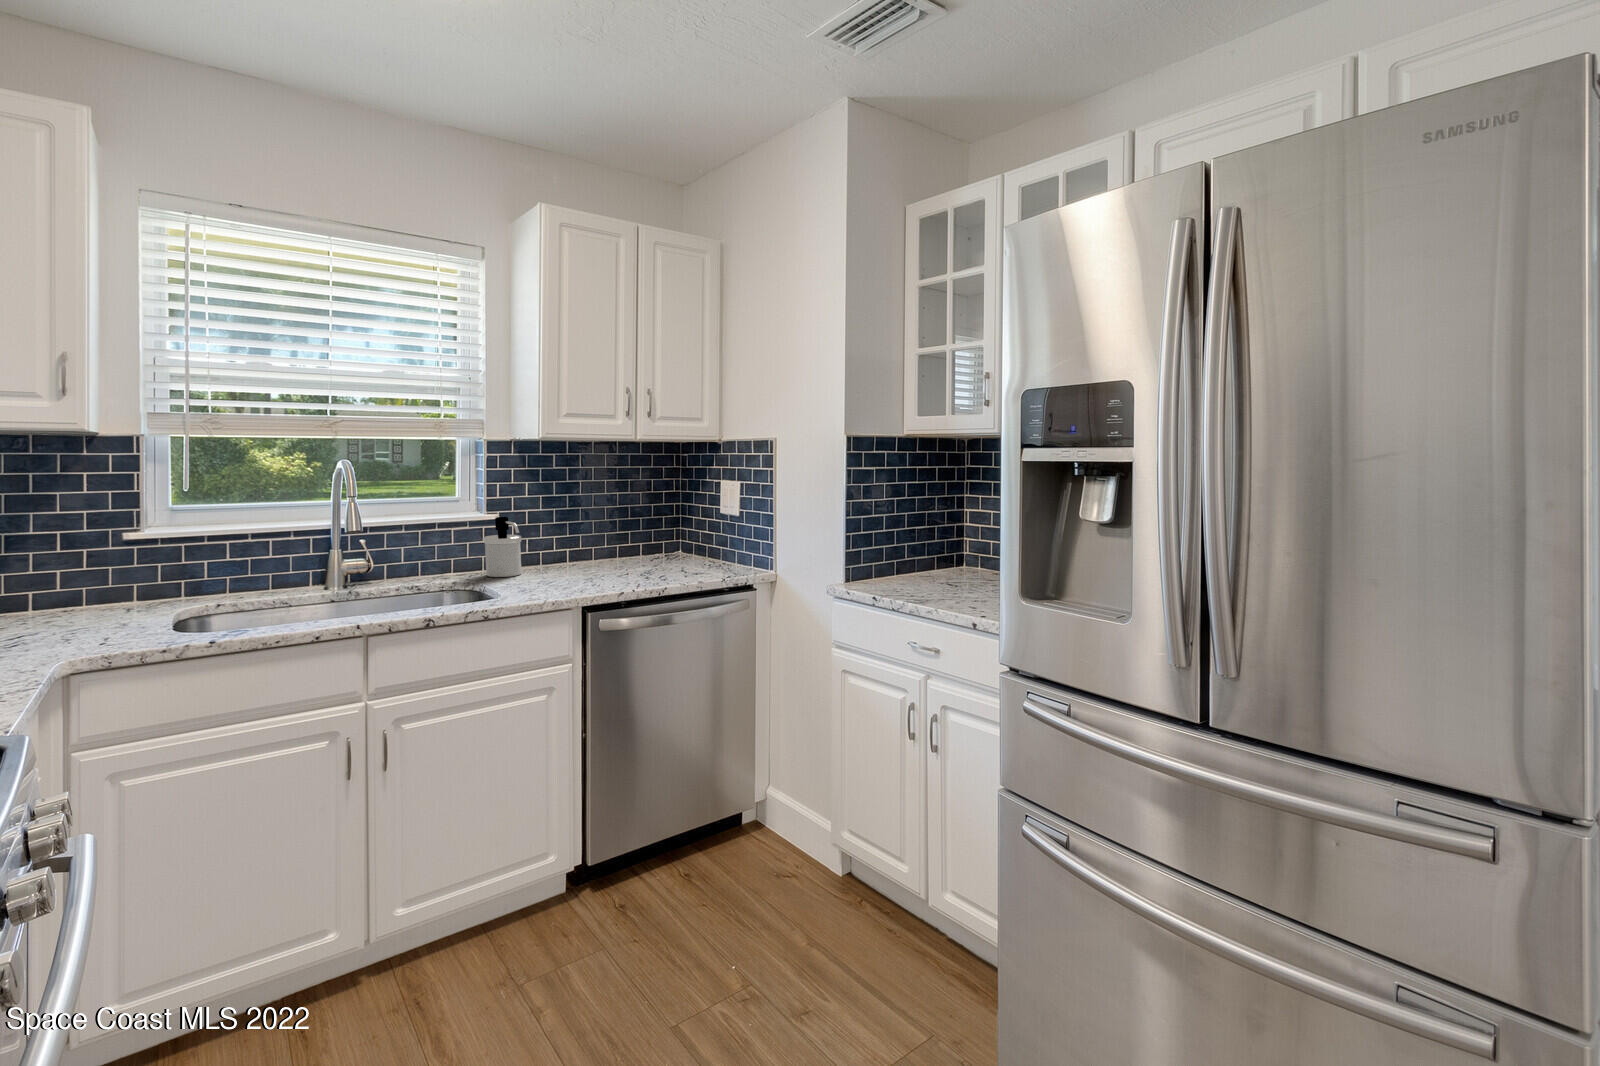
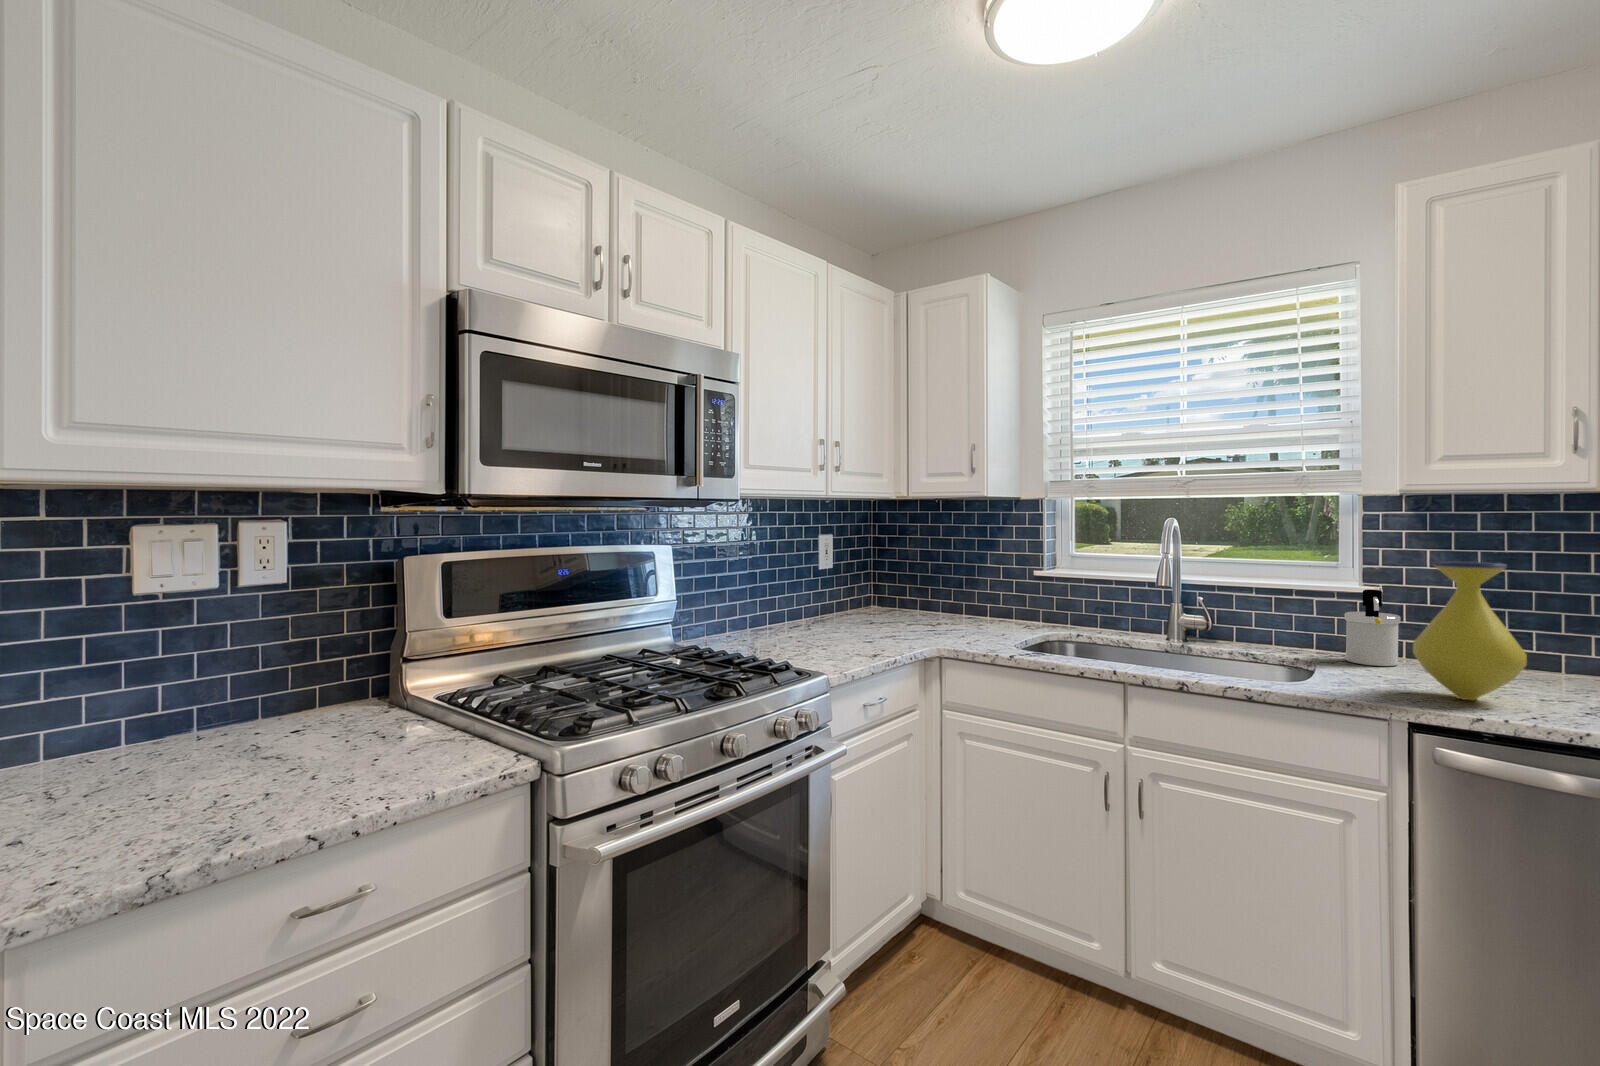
vase: none [565,491,626,586] -> present [1413,562,1527,700]

